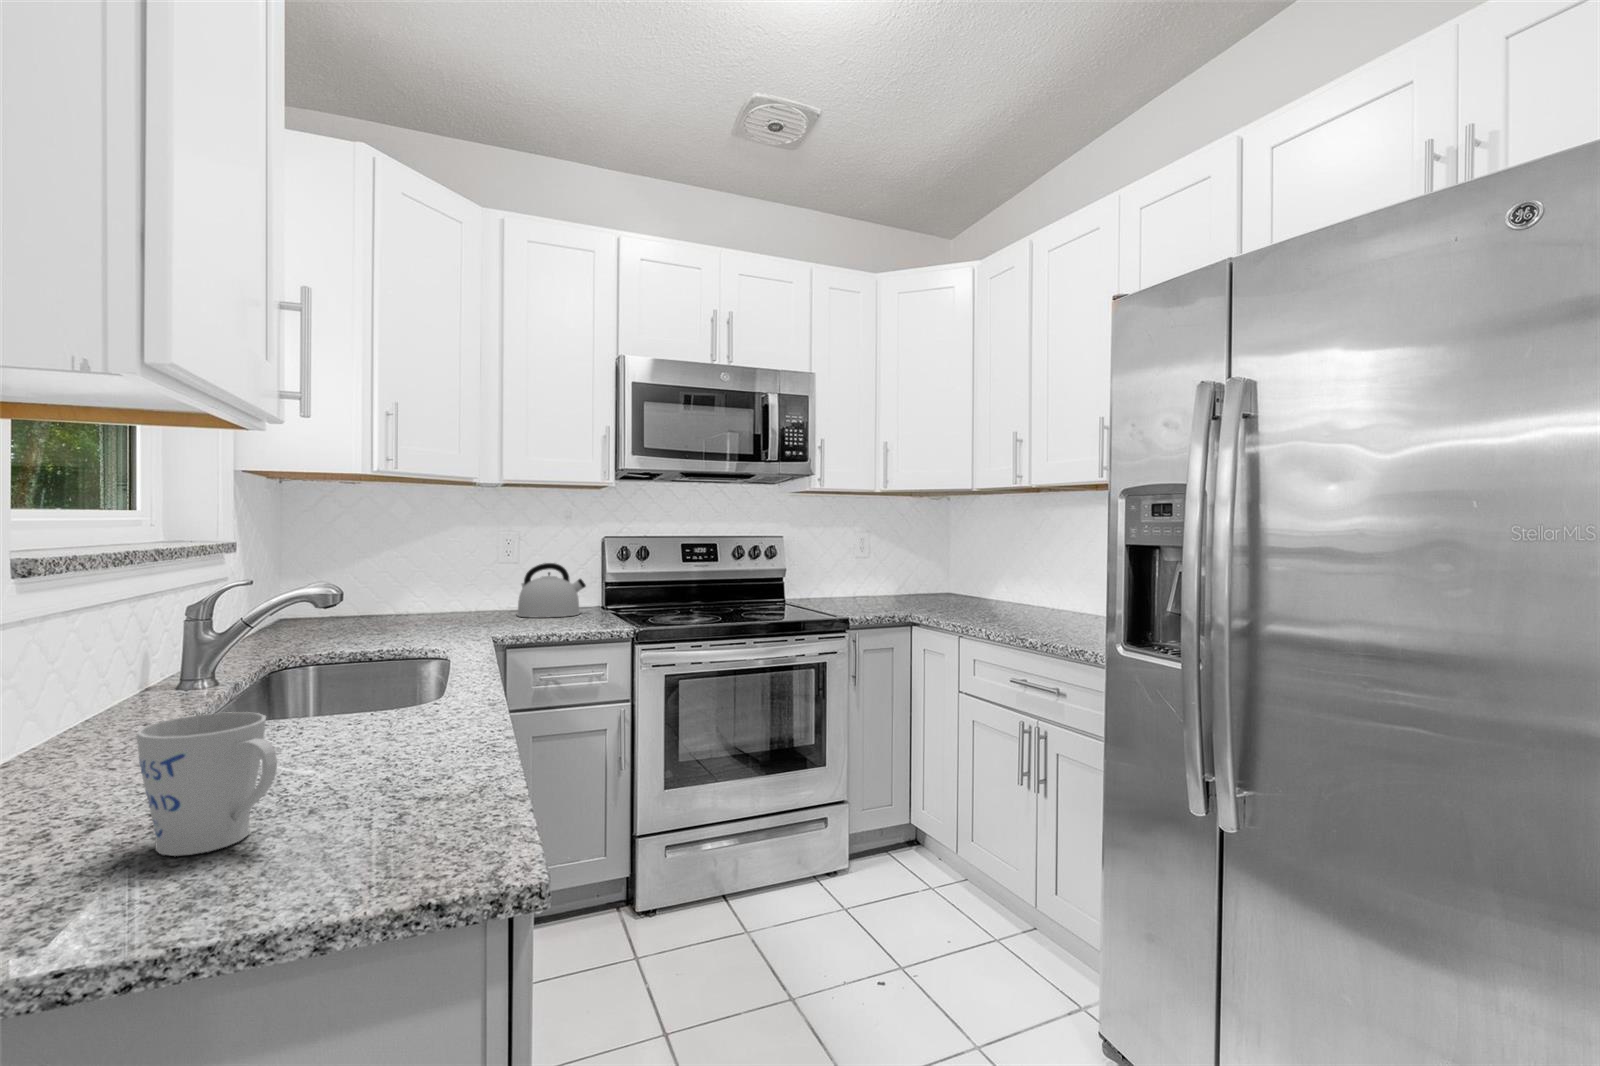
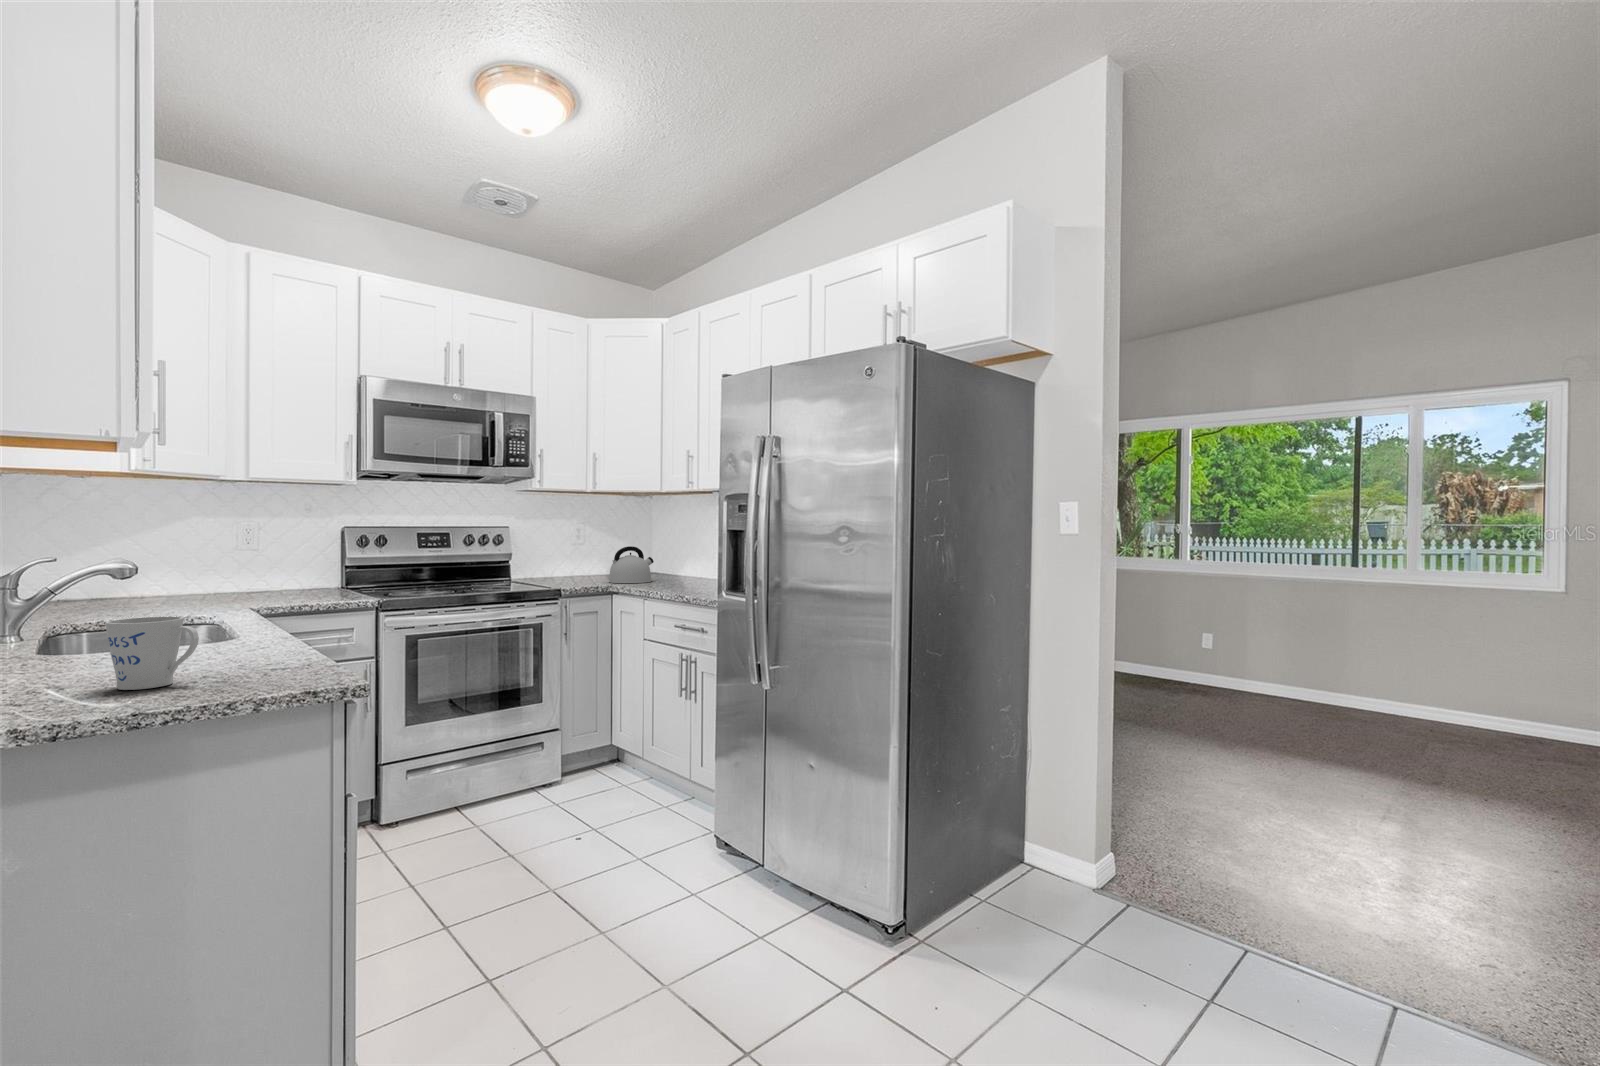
kettle: present [517,563,586,618] -> present [609,546,654,583]

